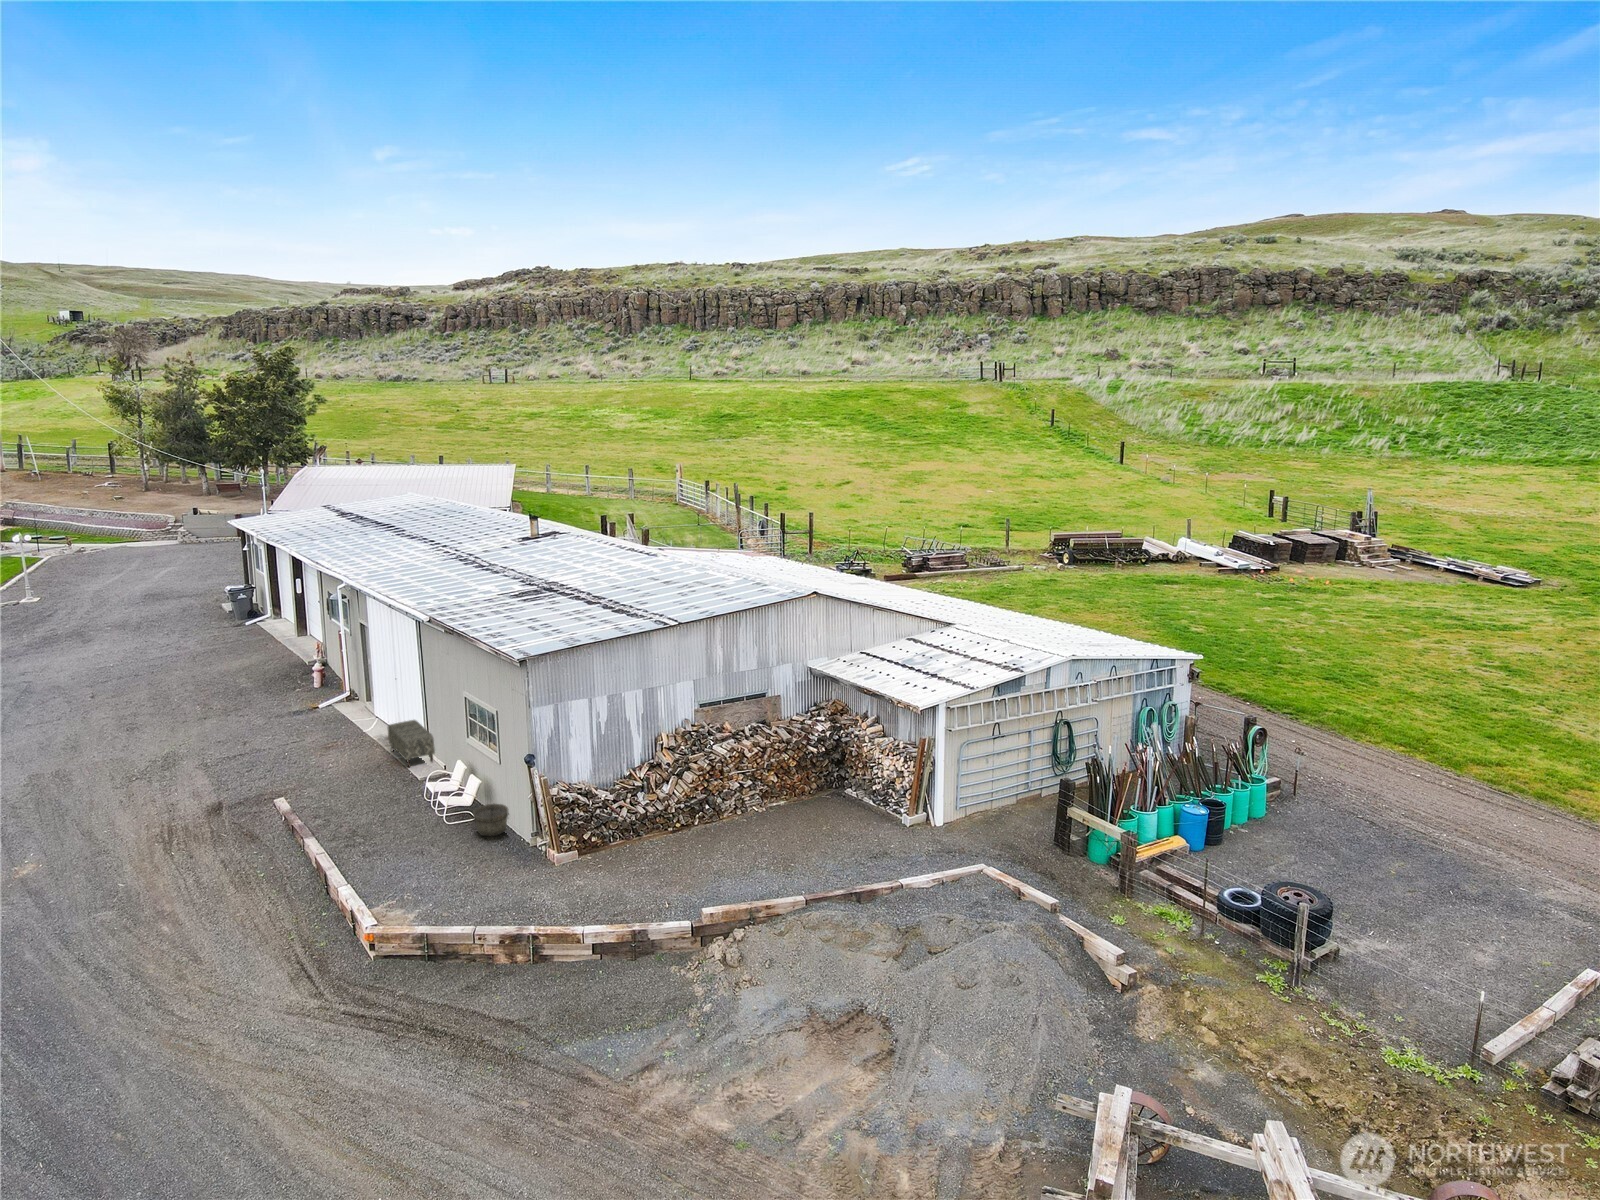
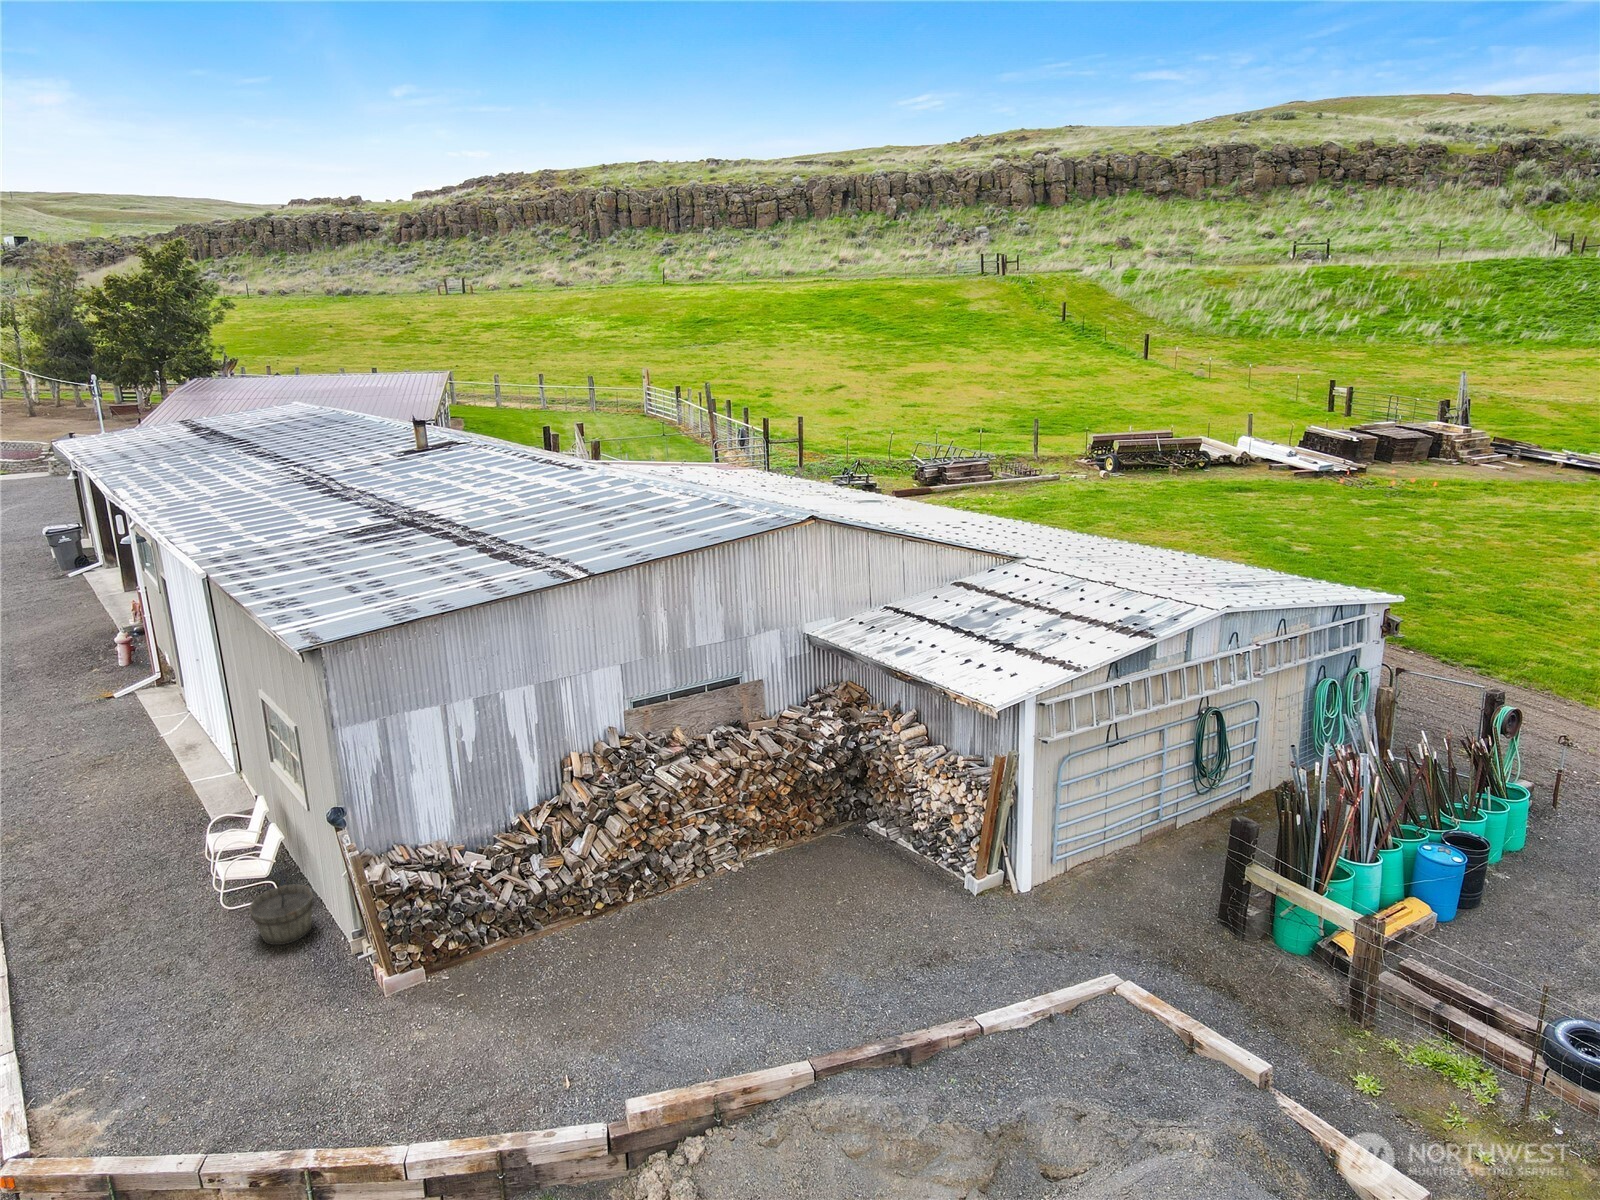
bench: present [388,720,435,767] -> none [168,725,237,805]

